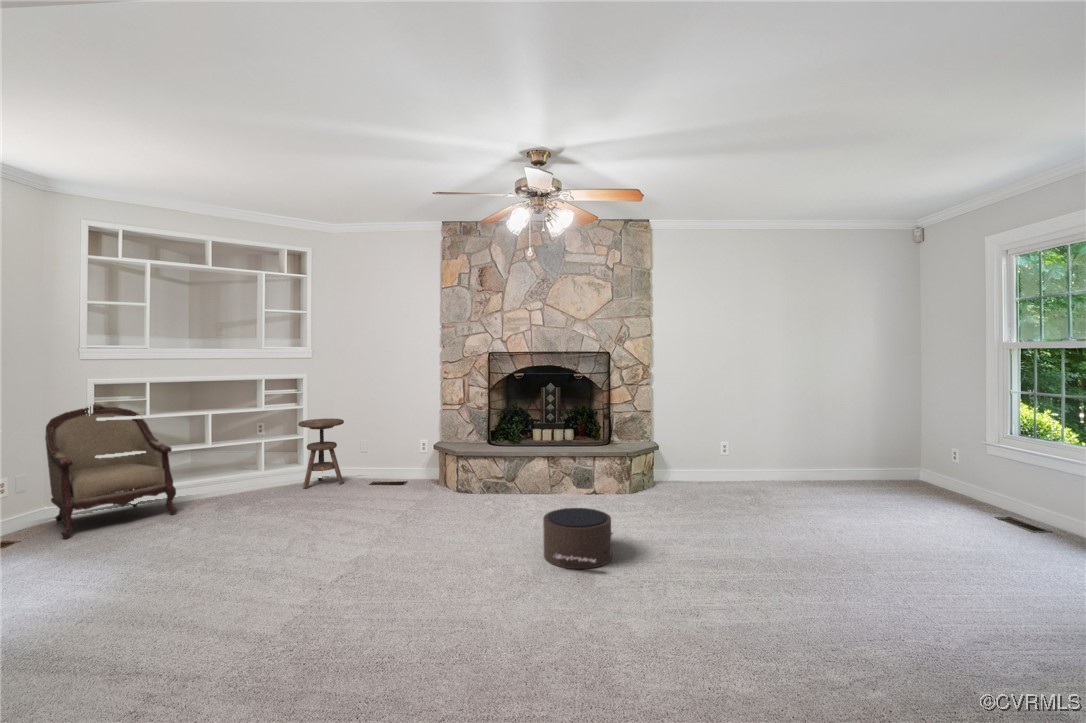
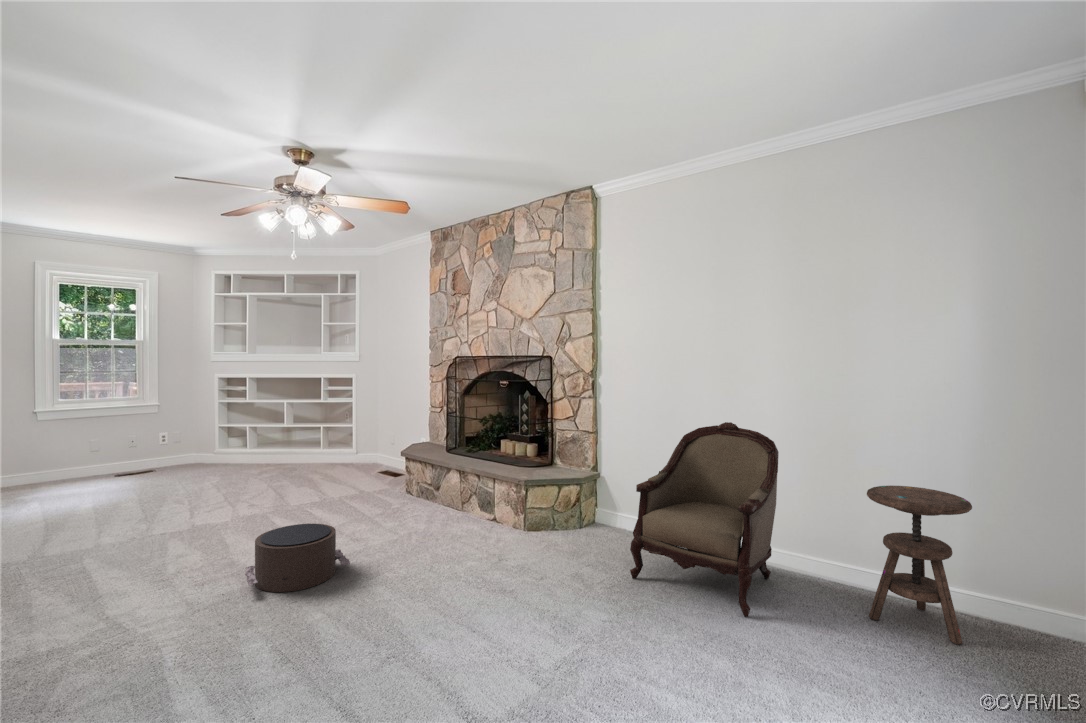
armchair: present [45,404,176,539] -> present [630,422,779,617]
side table: present [298,418,344,489] -> present [867,486,972,645]

